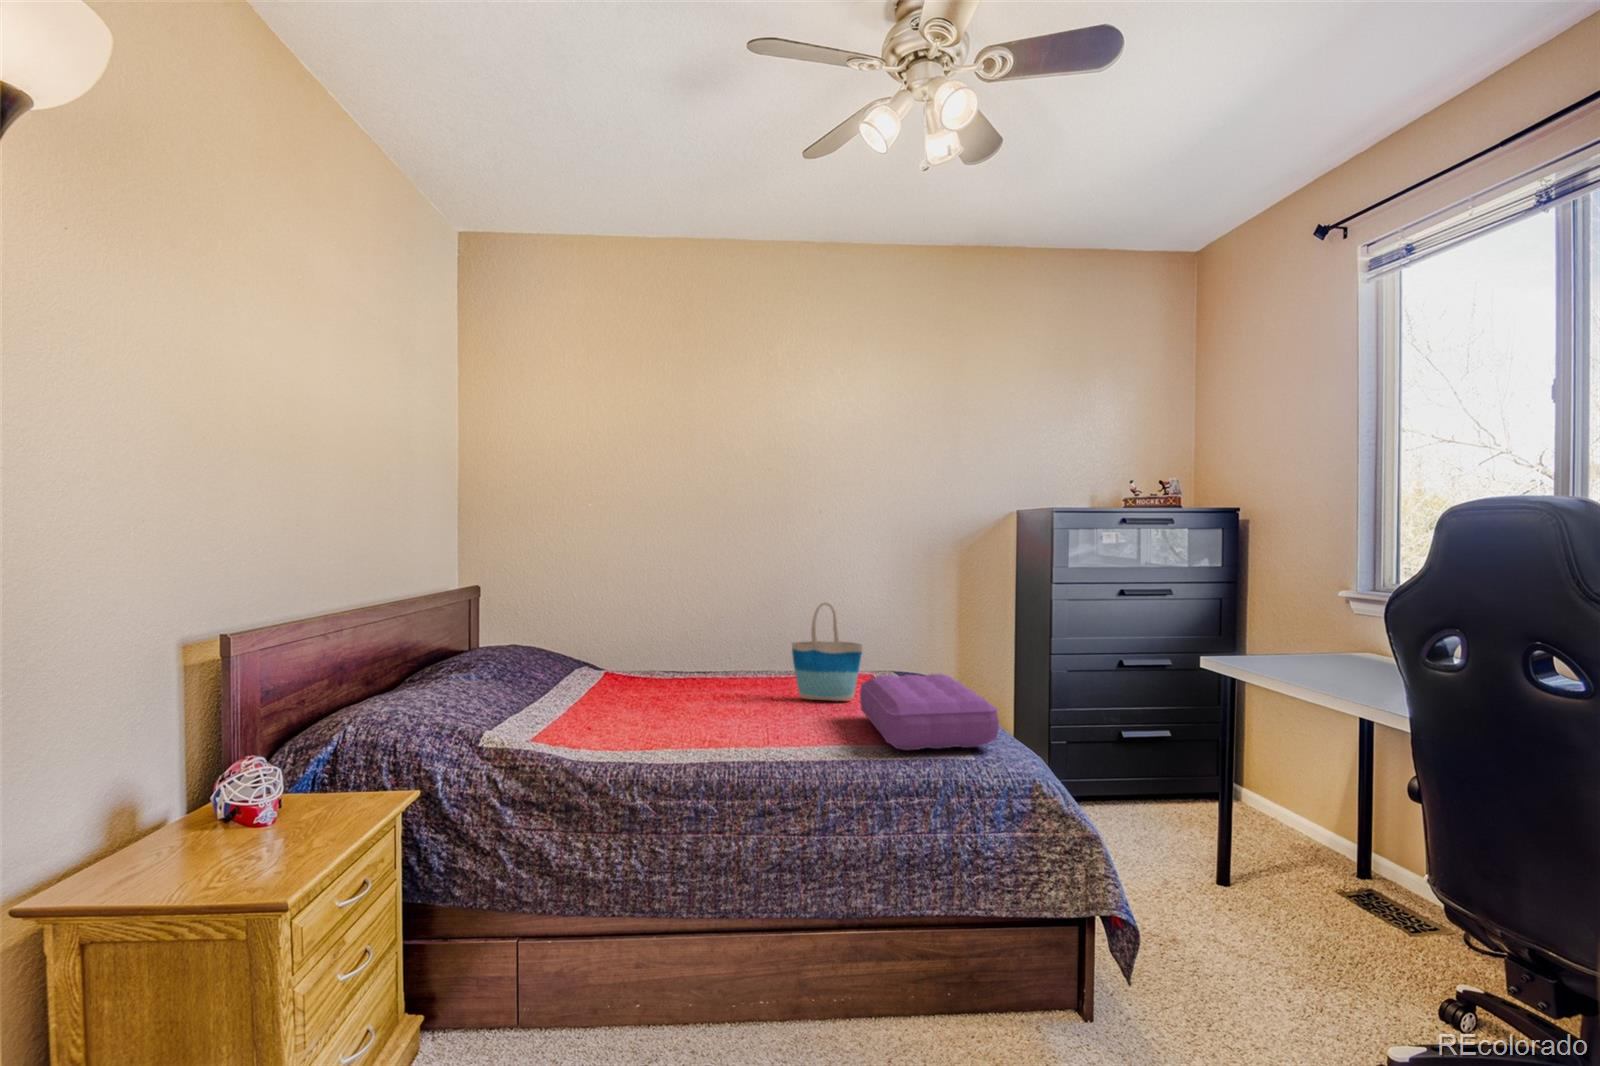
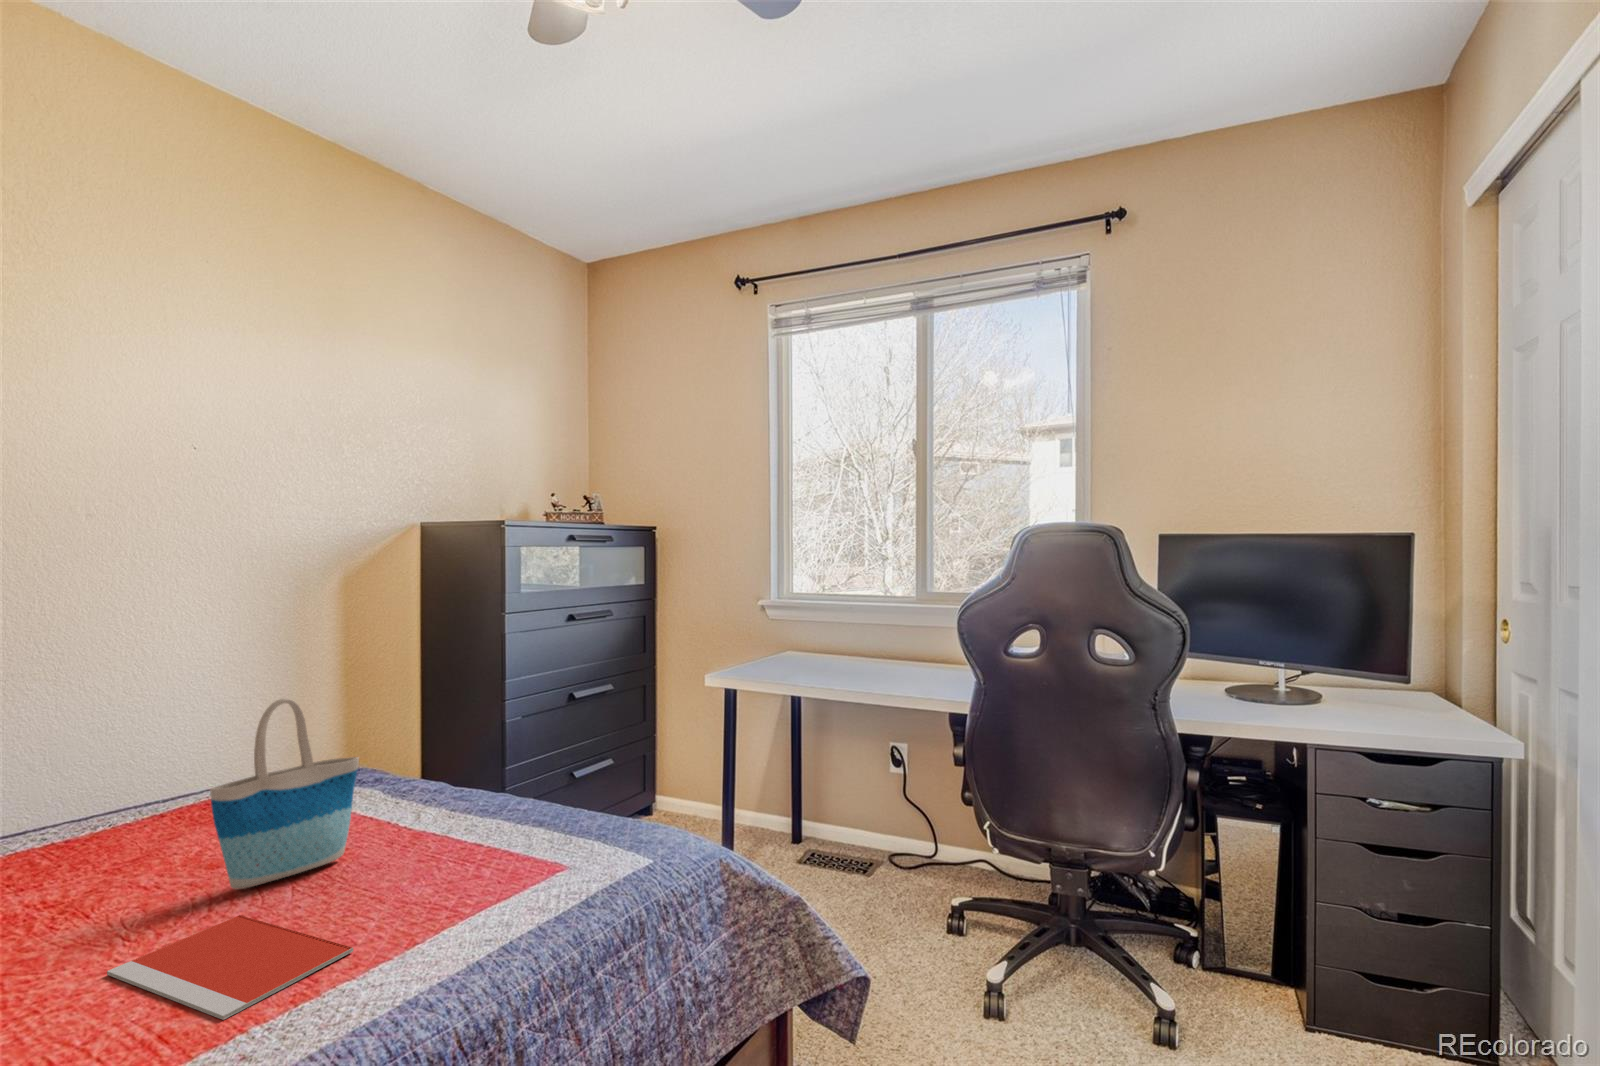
pillow: present [860,674,999,750] -> none [405,767,657,895]
notebook: none [732,707,798,739] -> present [107,915,353,1020]

